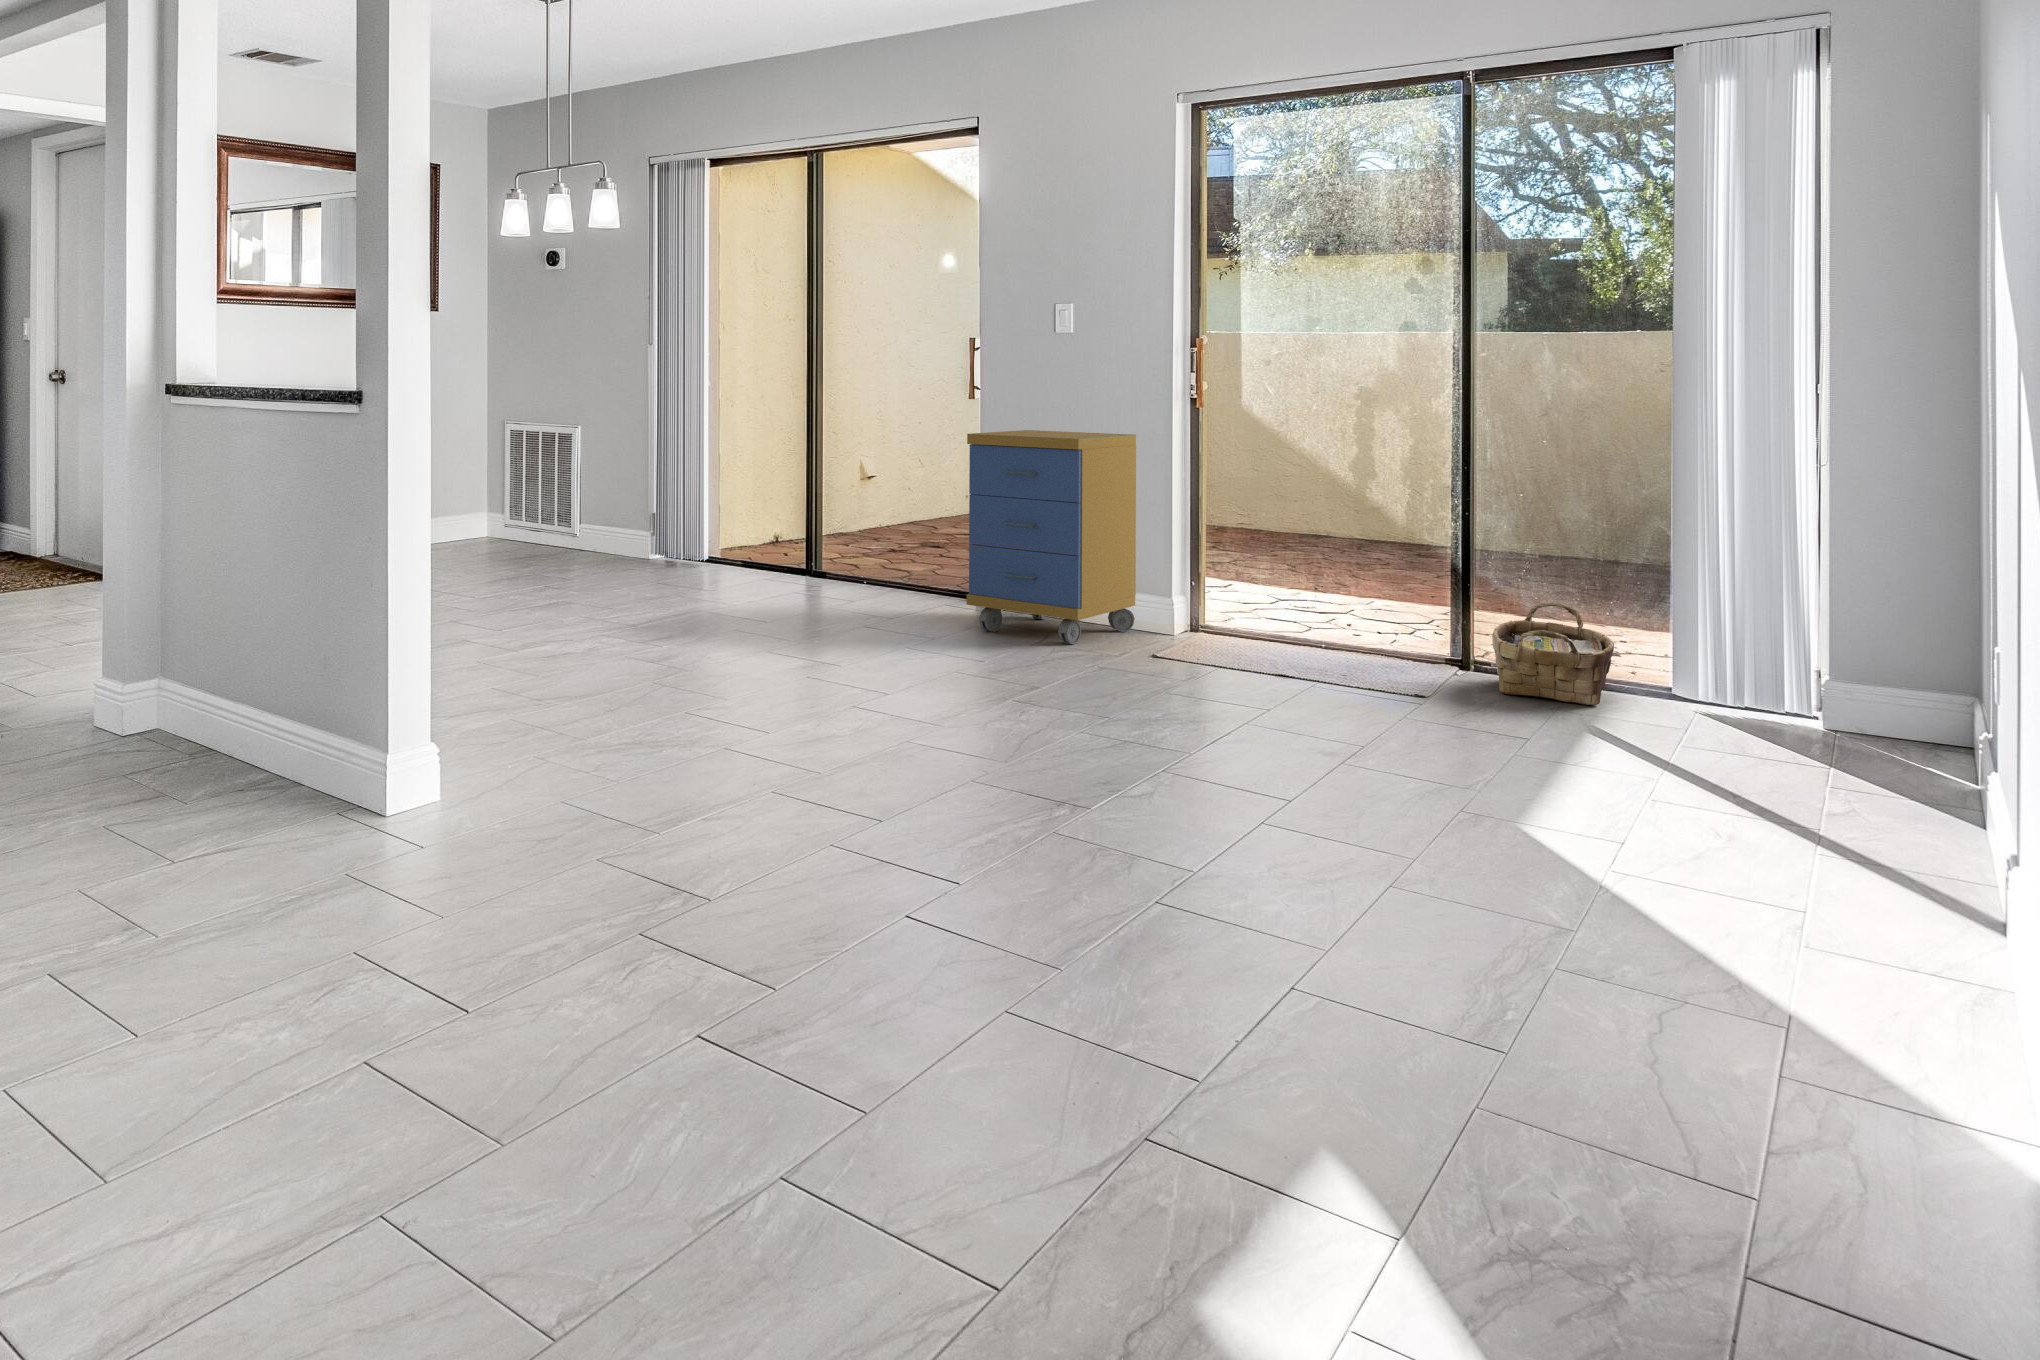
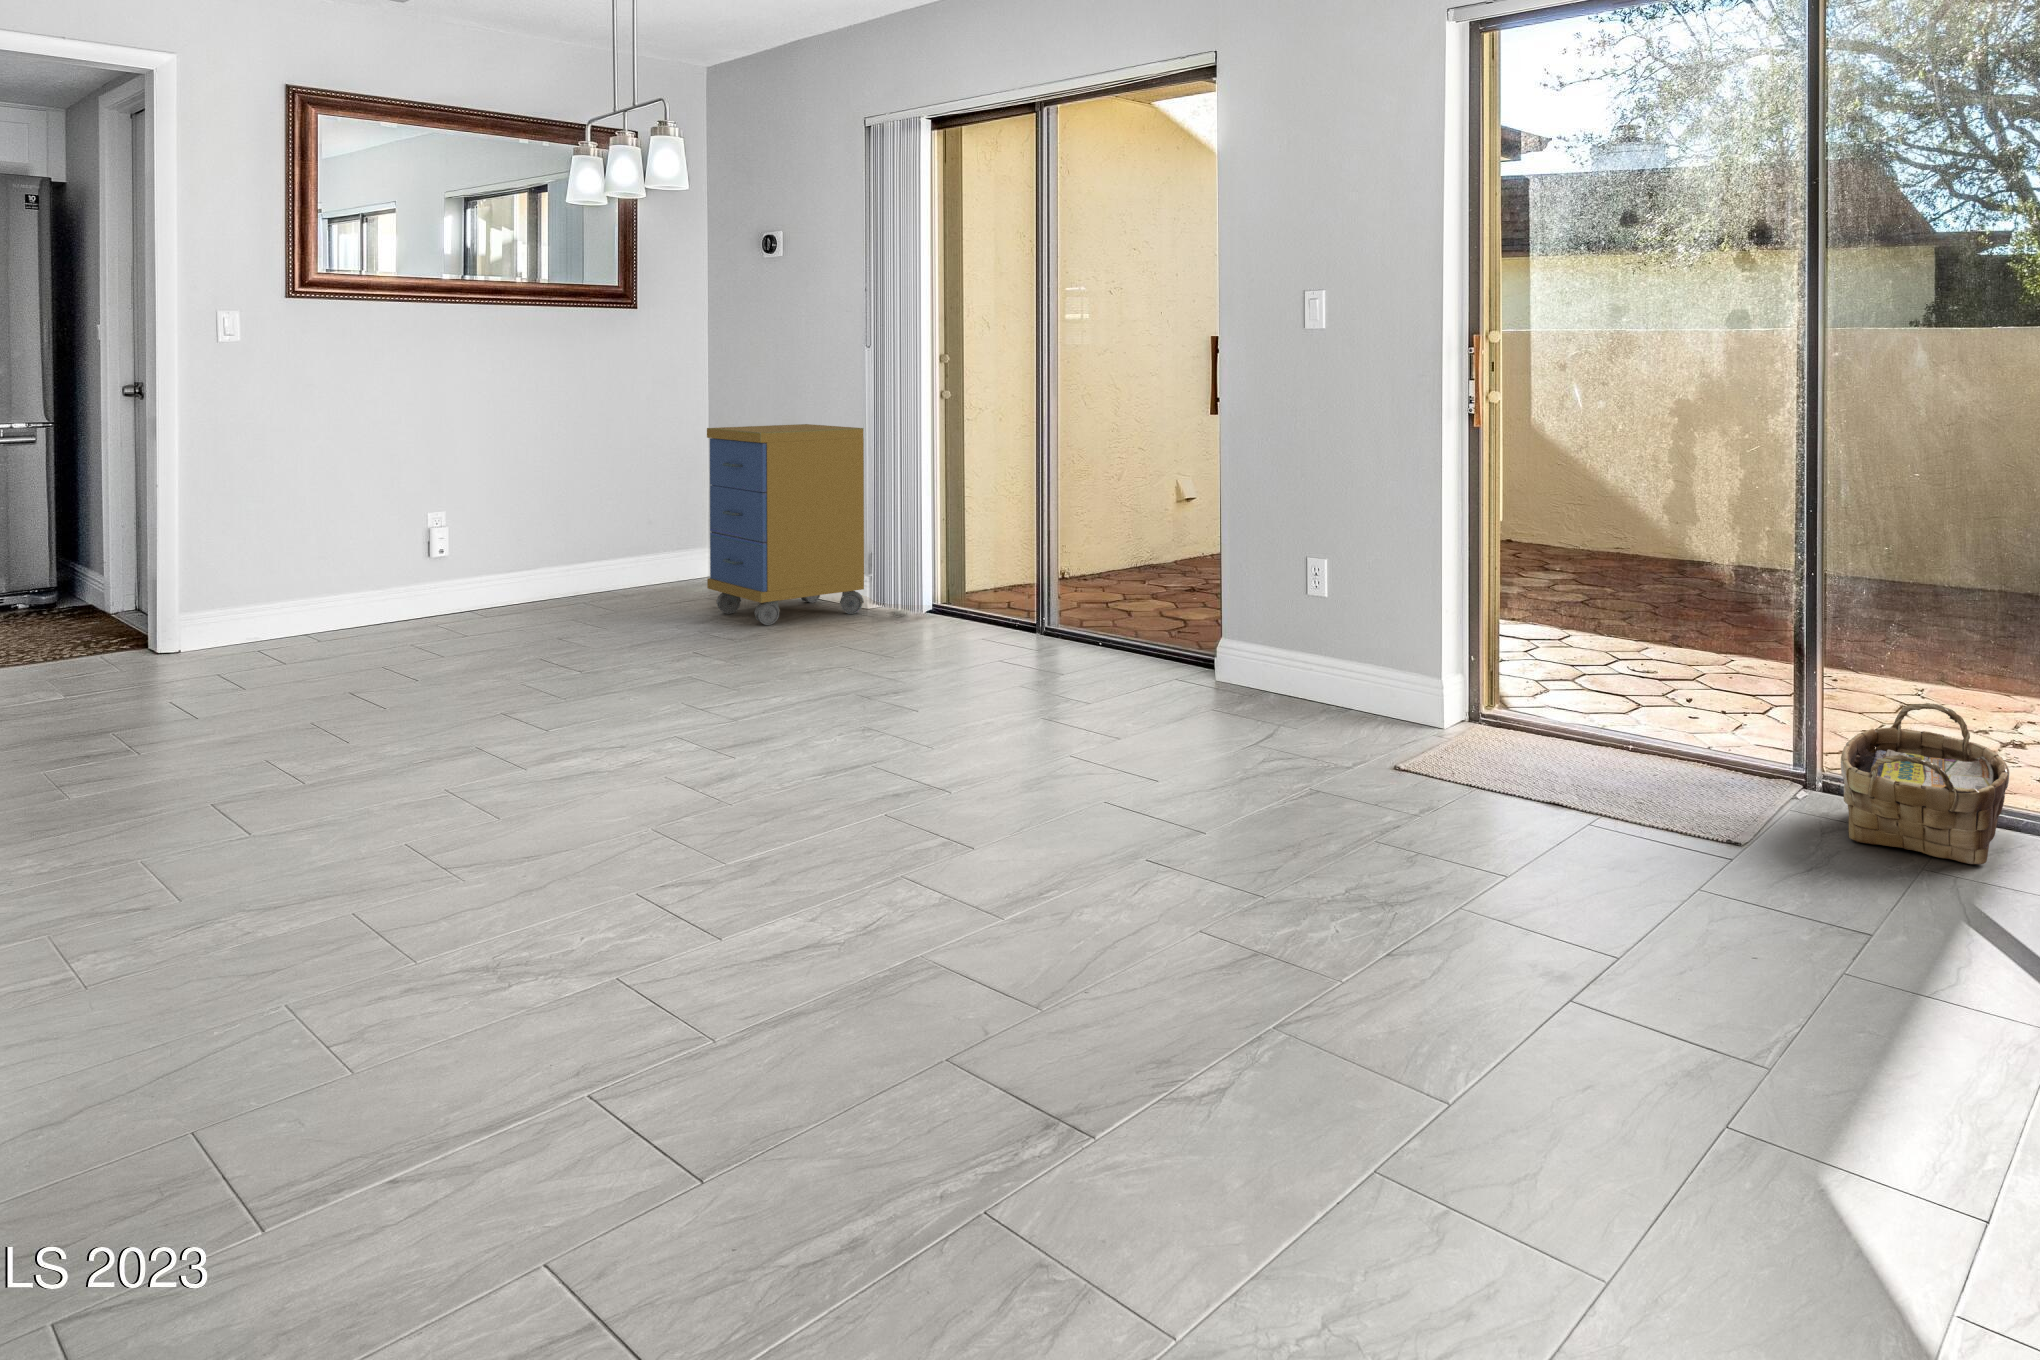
storage cabinet: present [967,430,1136,644] -> present [707,424,864,625]

